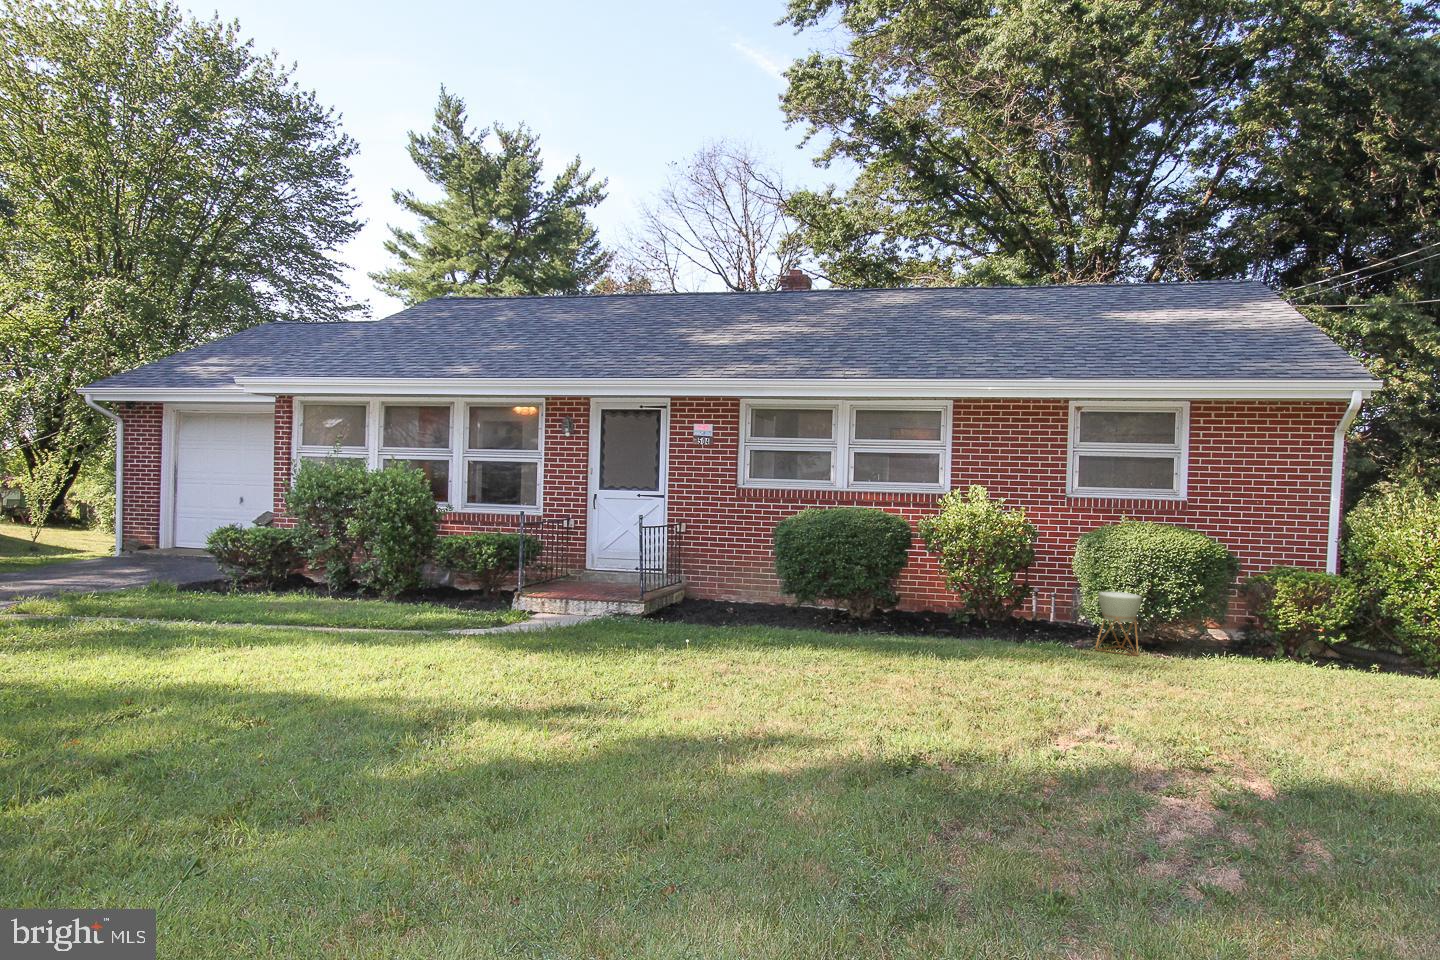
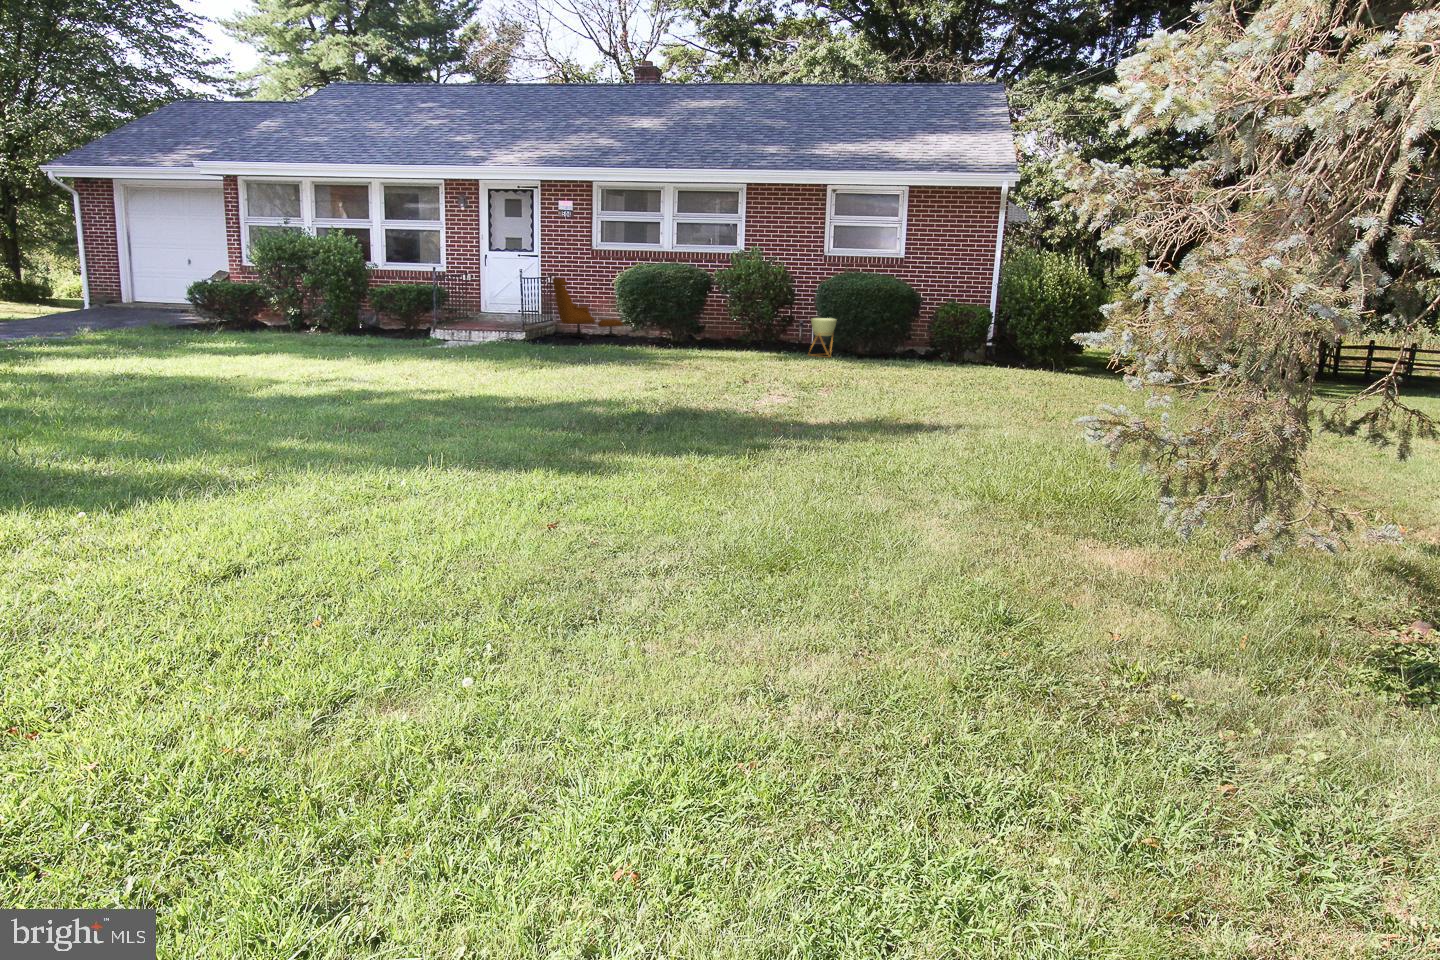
lounge chair: none [688,526,780,611] -> present [552,278,623,337]

